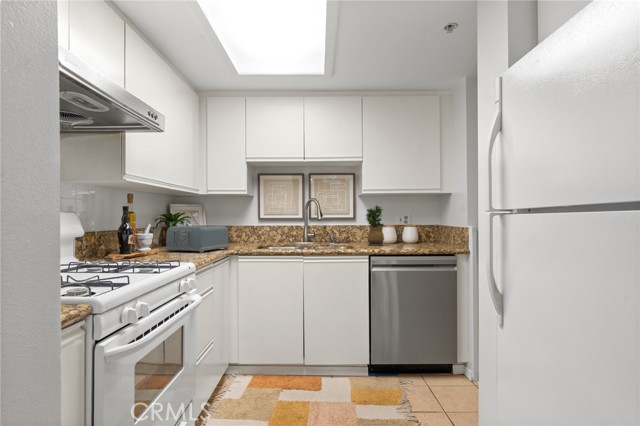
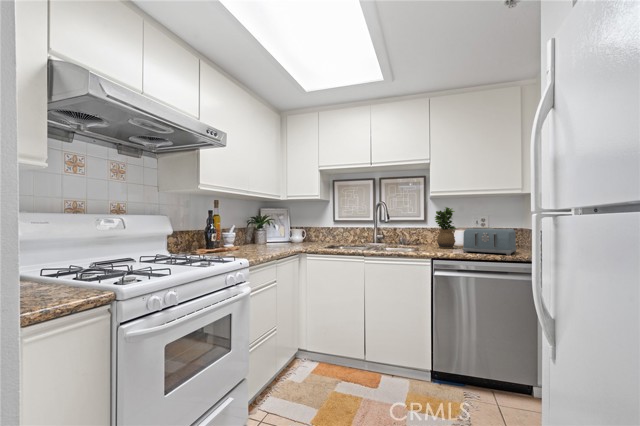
toaster: present [165,225,229,253] -> present [463,228,517,255]

